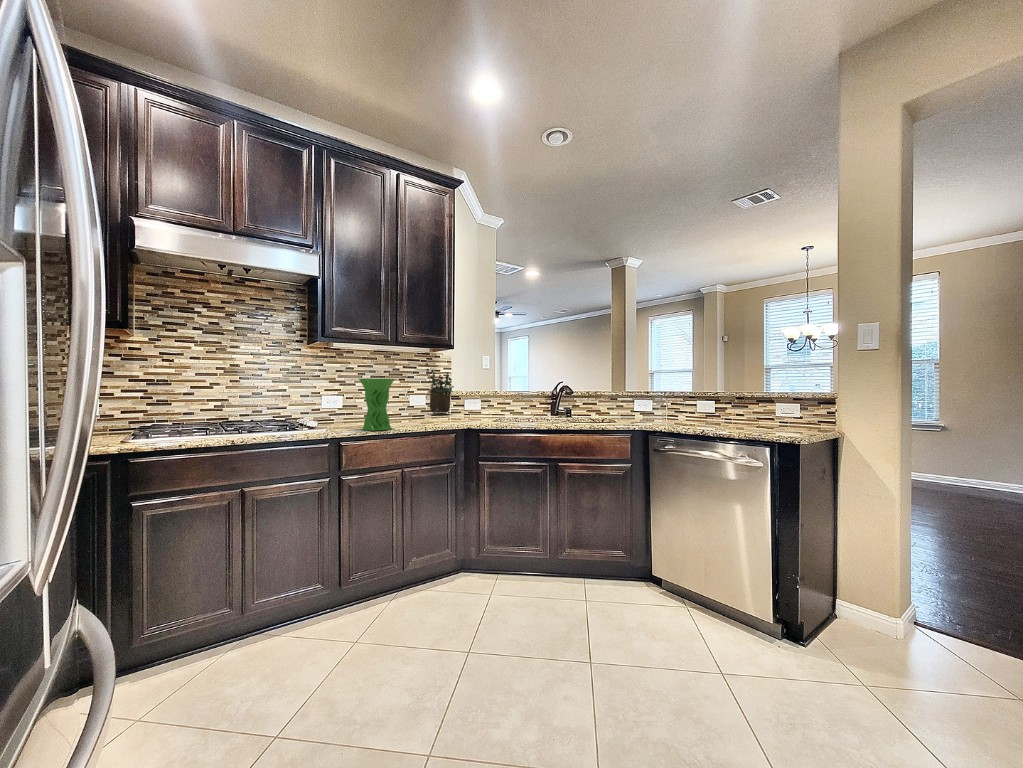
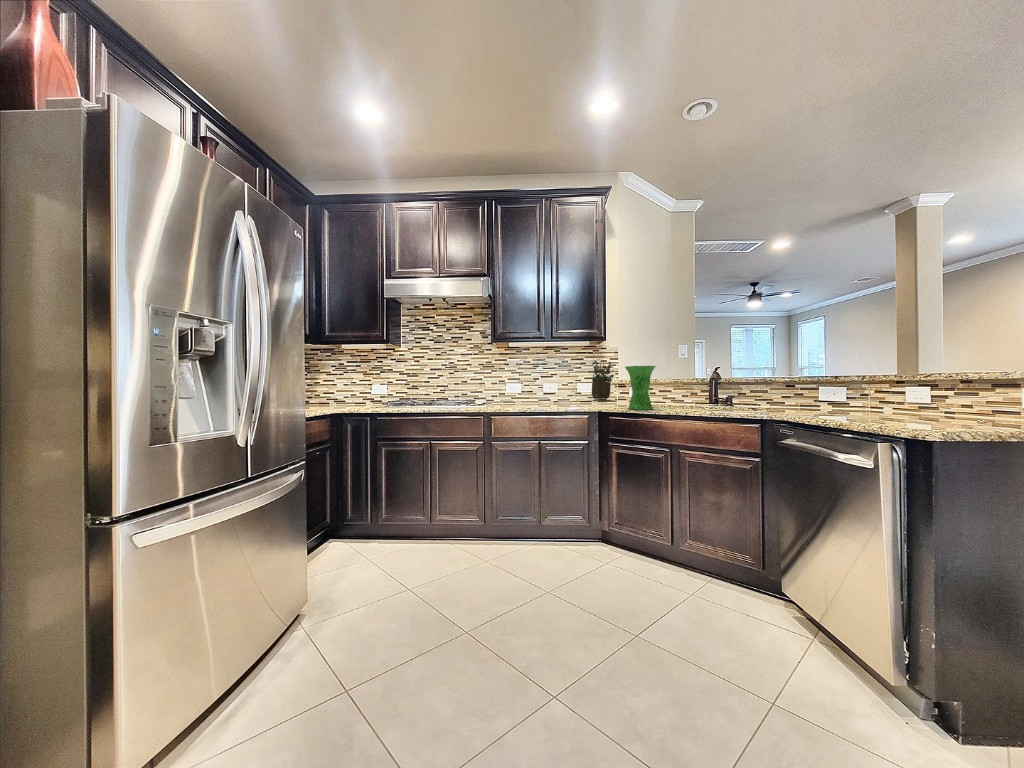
vase: present [359,379,395,431] -> present [625,366,656,410]

